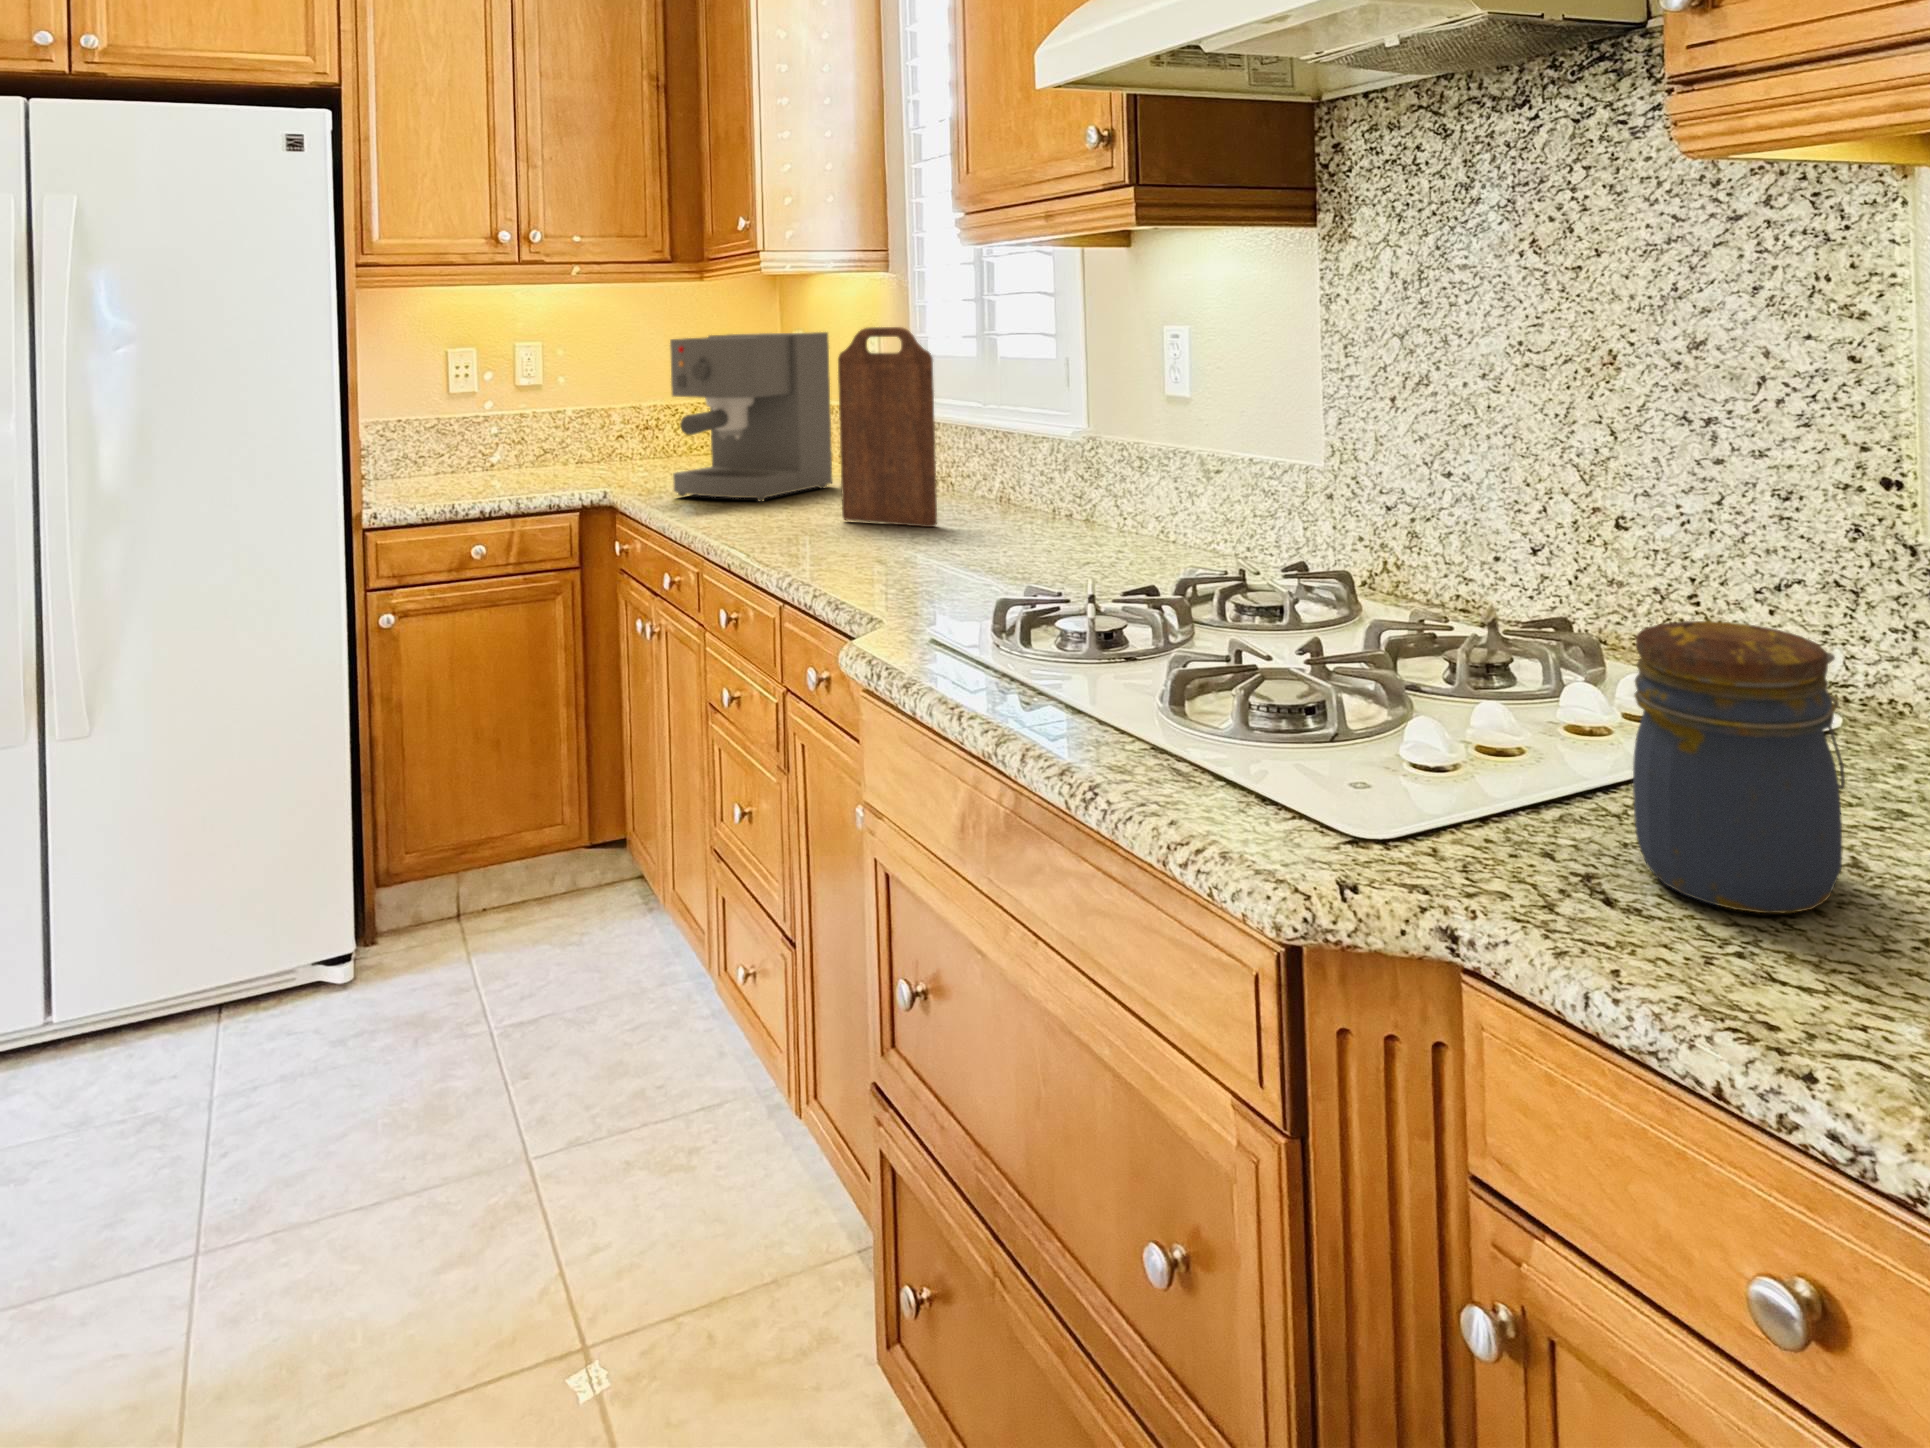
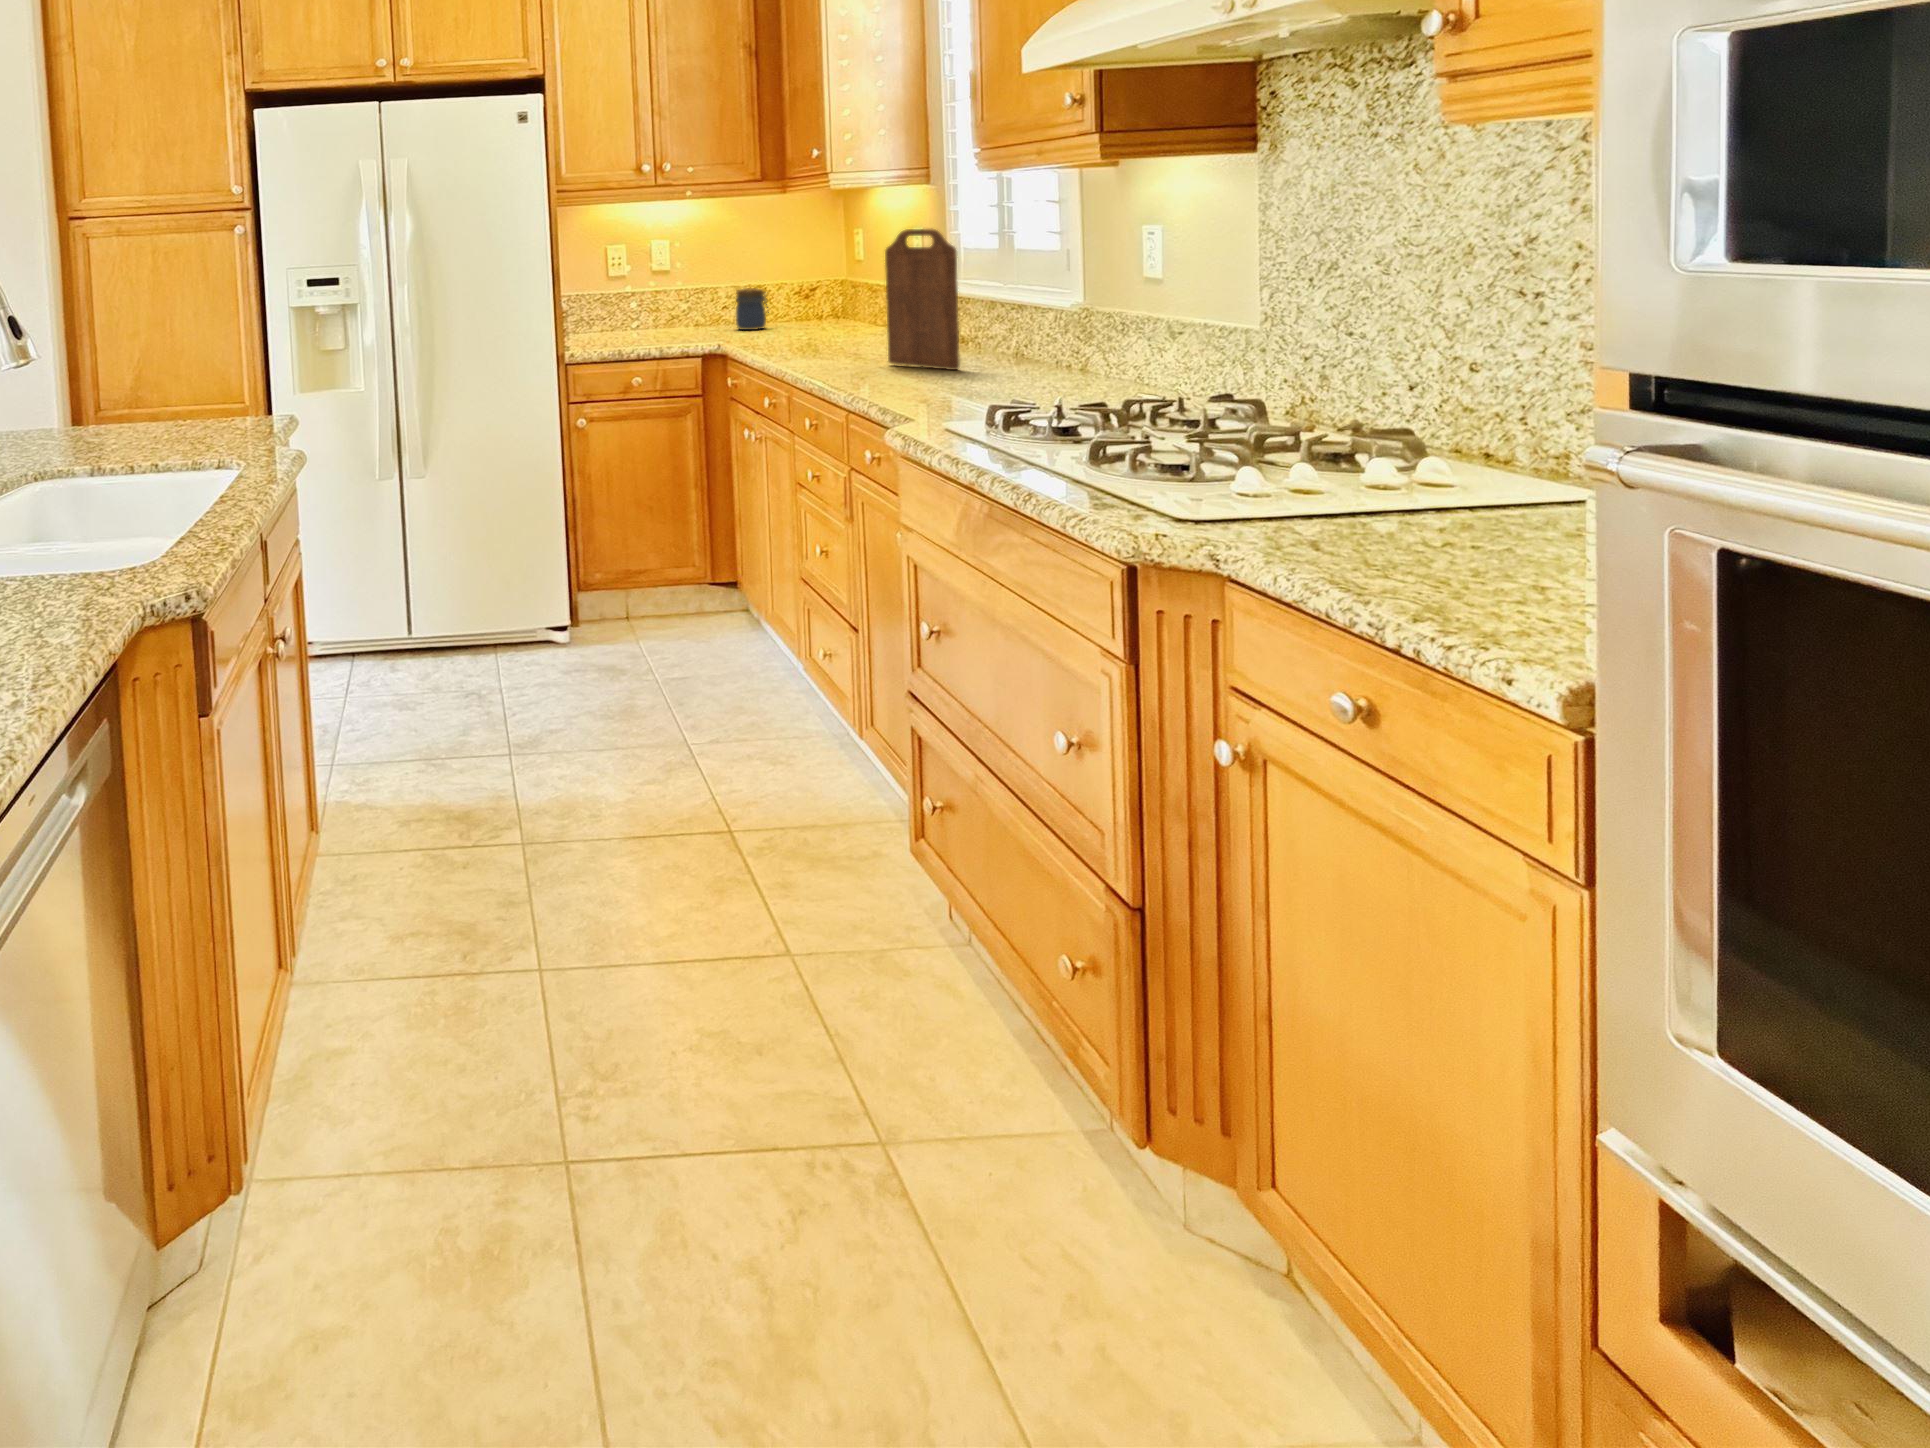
coffee maker: present [670,332,832,502] -> none [762,231,883,352]
jar: present [1633,621,1845,913] -> present [736,288,769,330]

